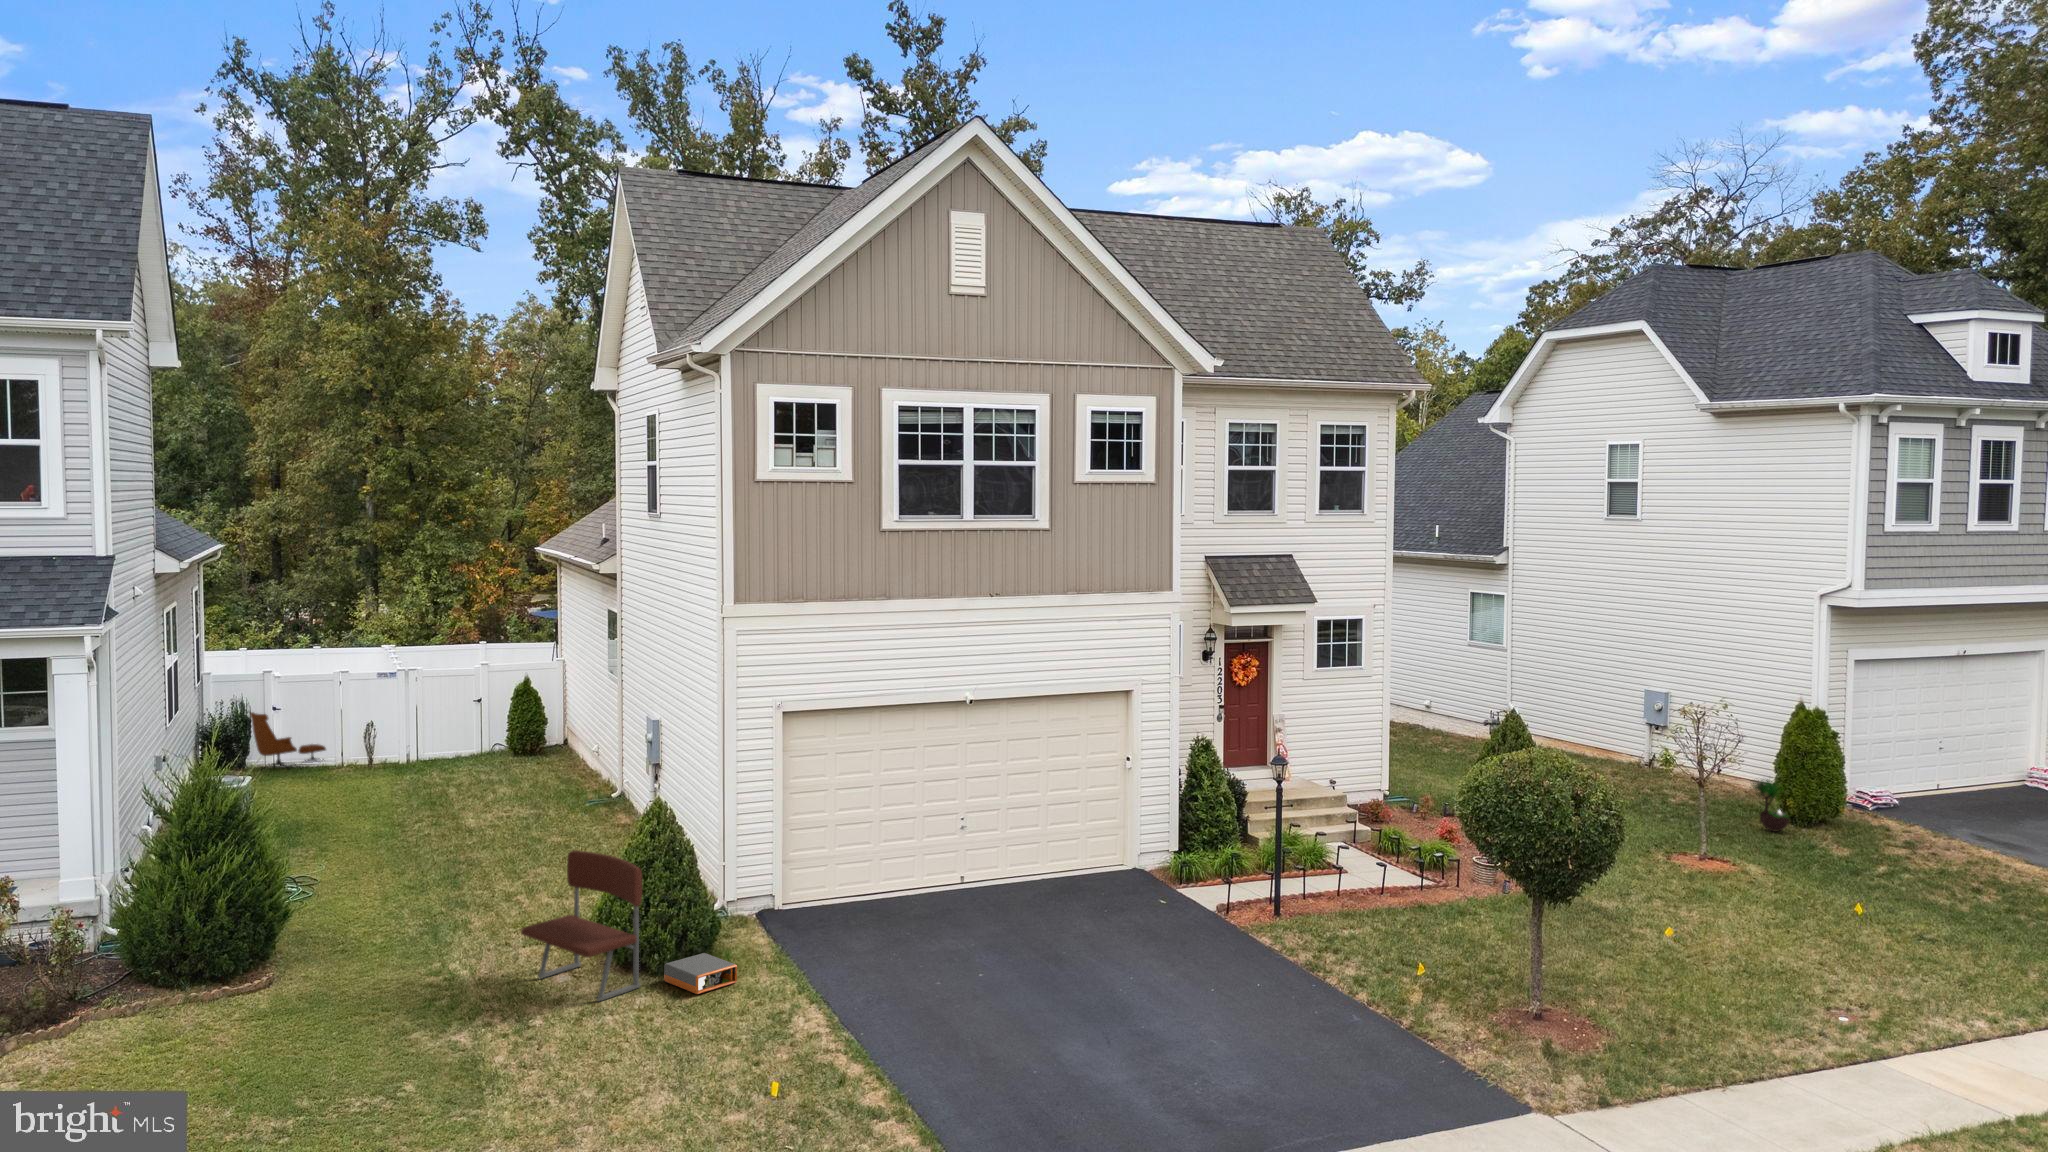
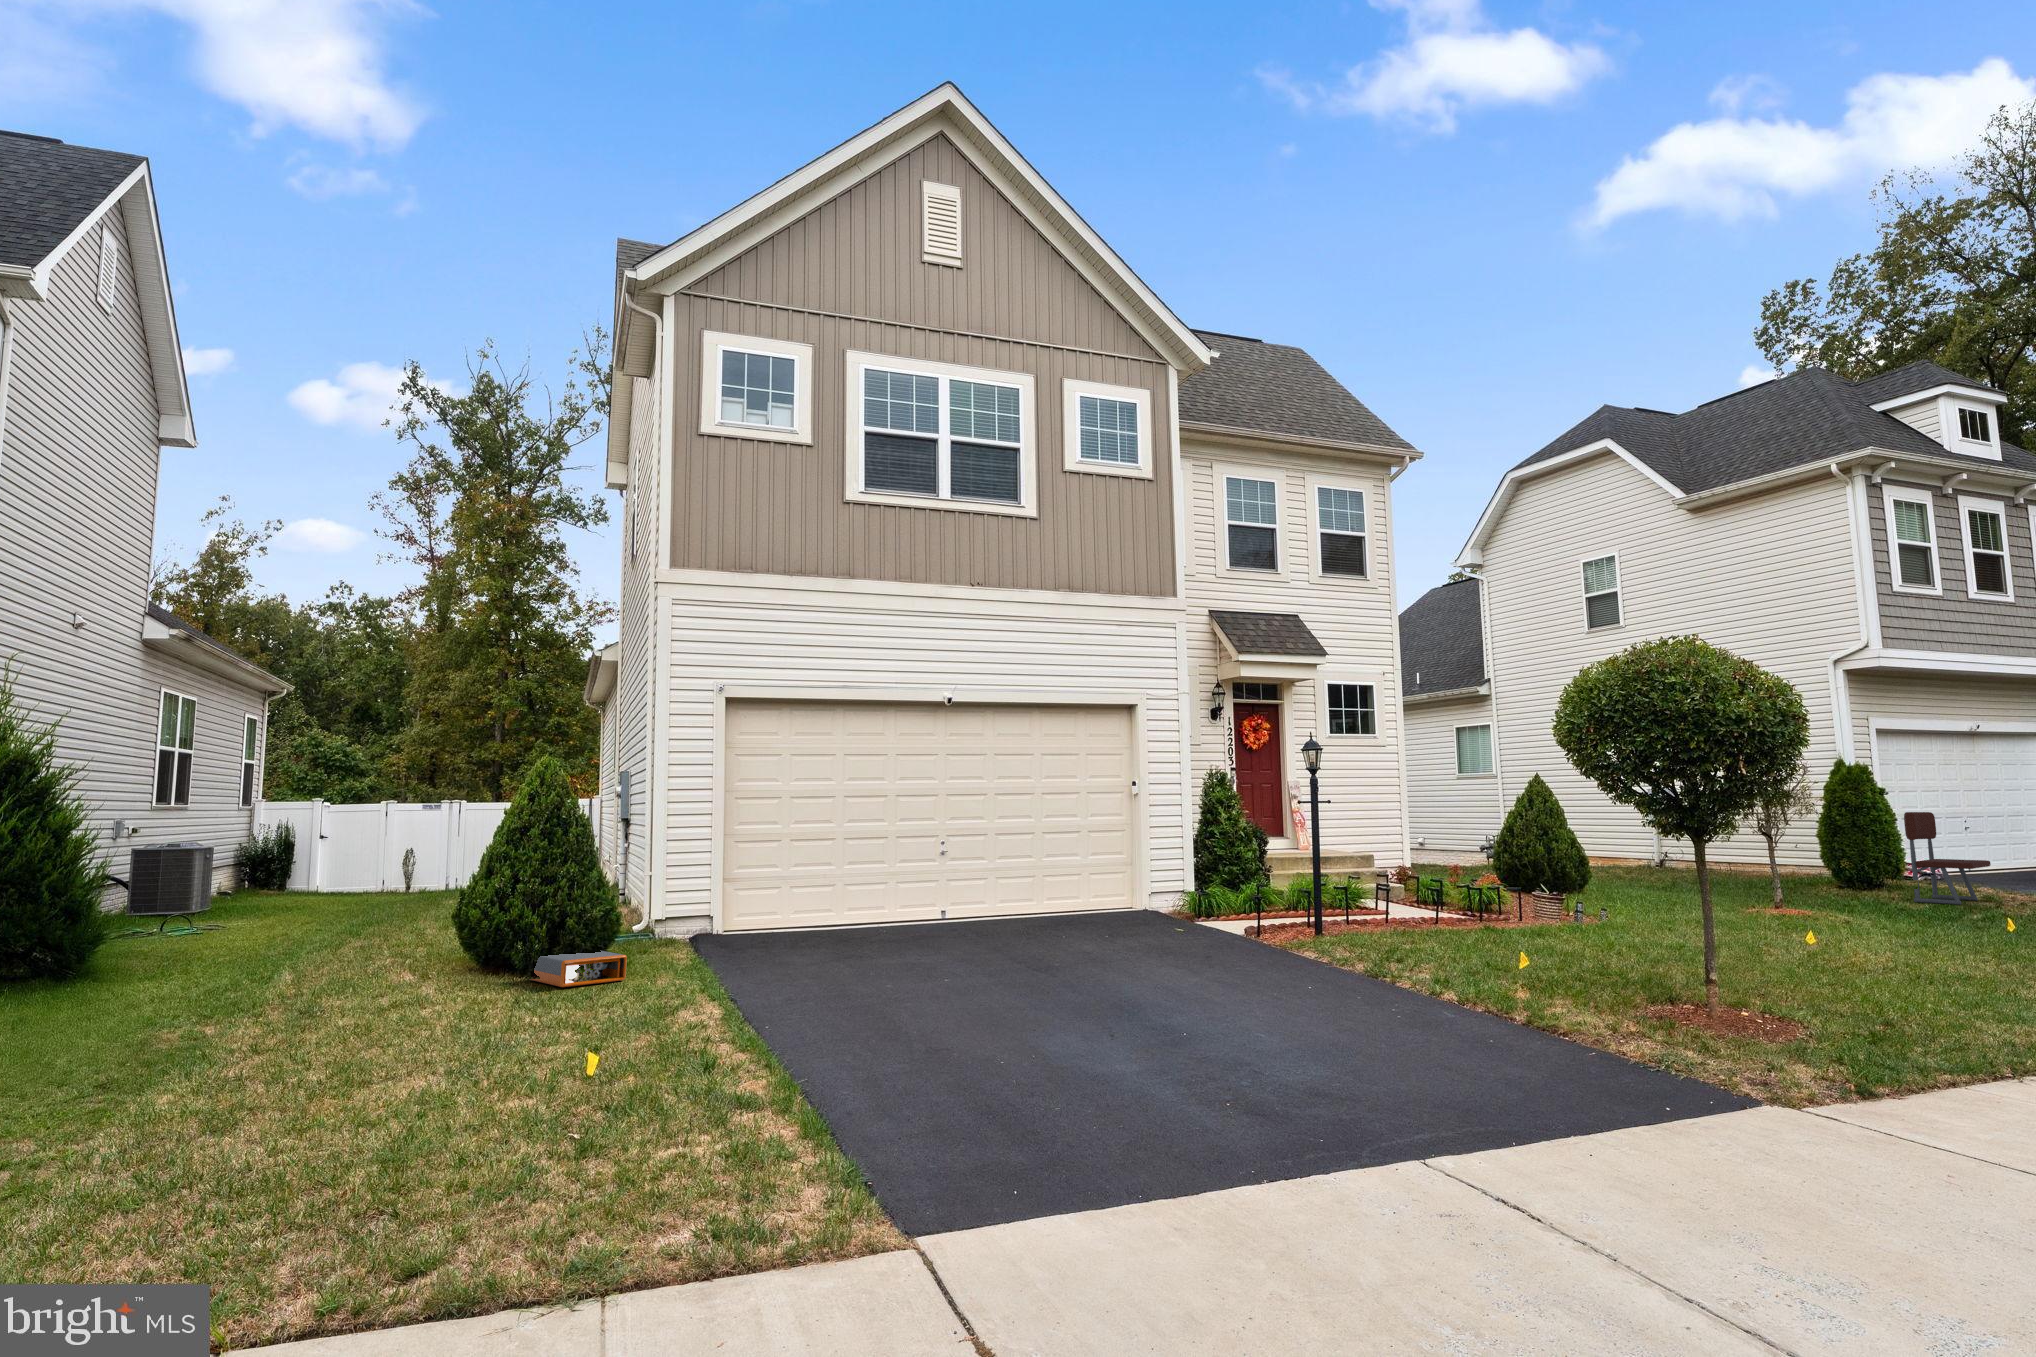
lounge chair: present [250,712,326,768] -> none [241,822,321,882]
potted tree: present [1750,779,1789,832] -> none [1801,836,1857,900]
bench: present [521,850,642,1002] -> present [1904,812,1991,905]

